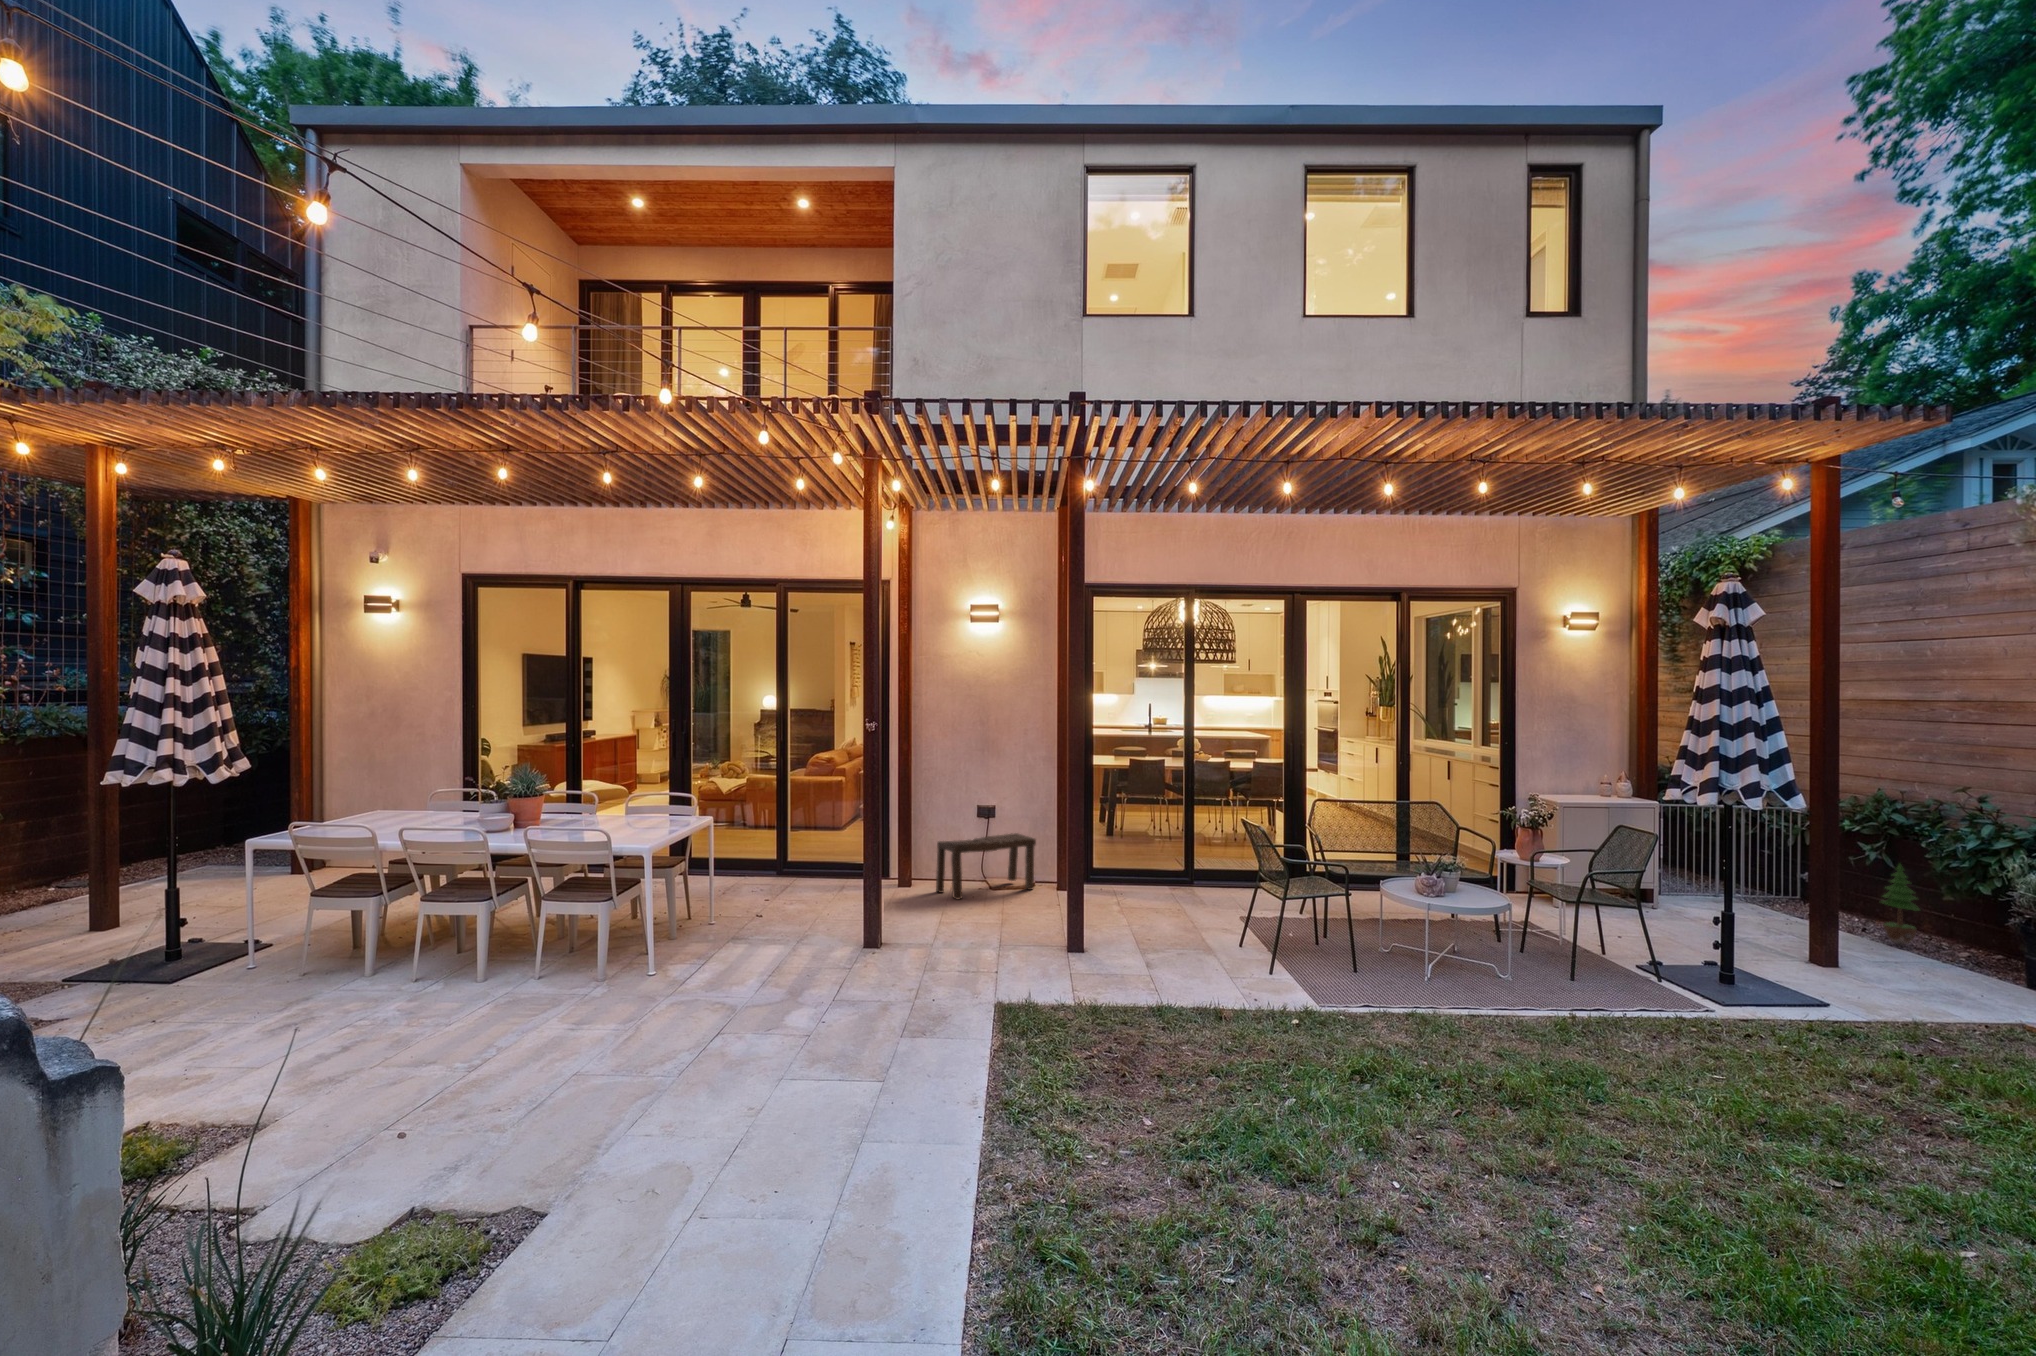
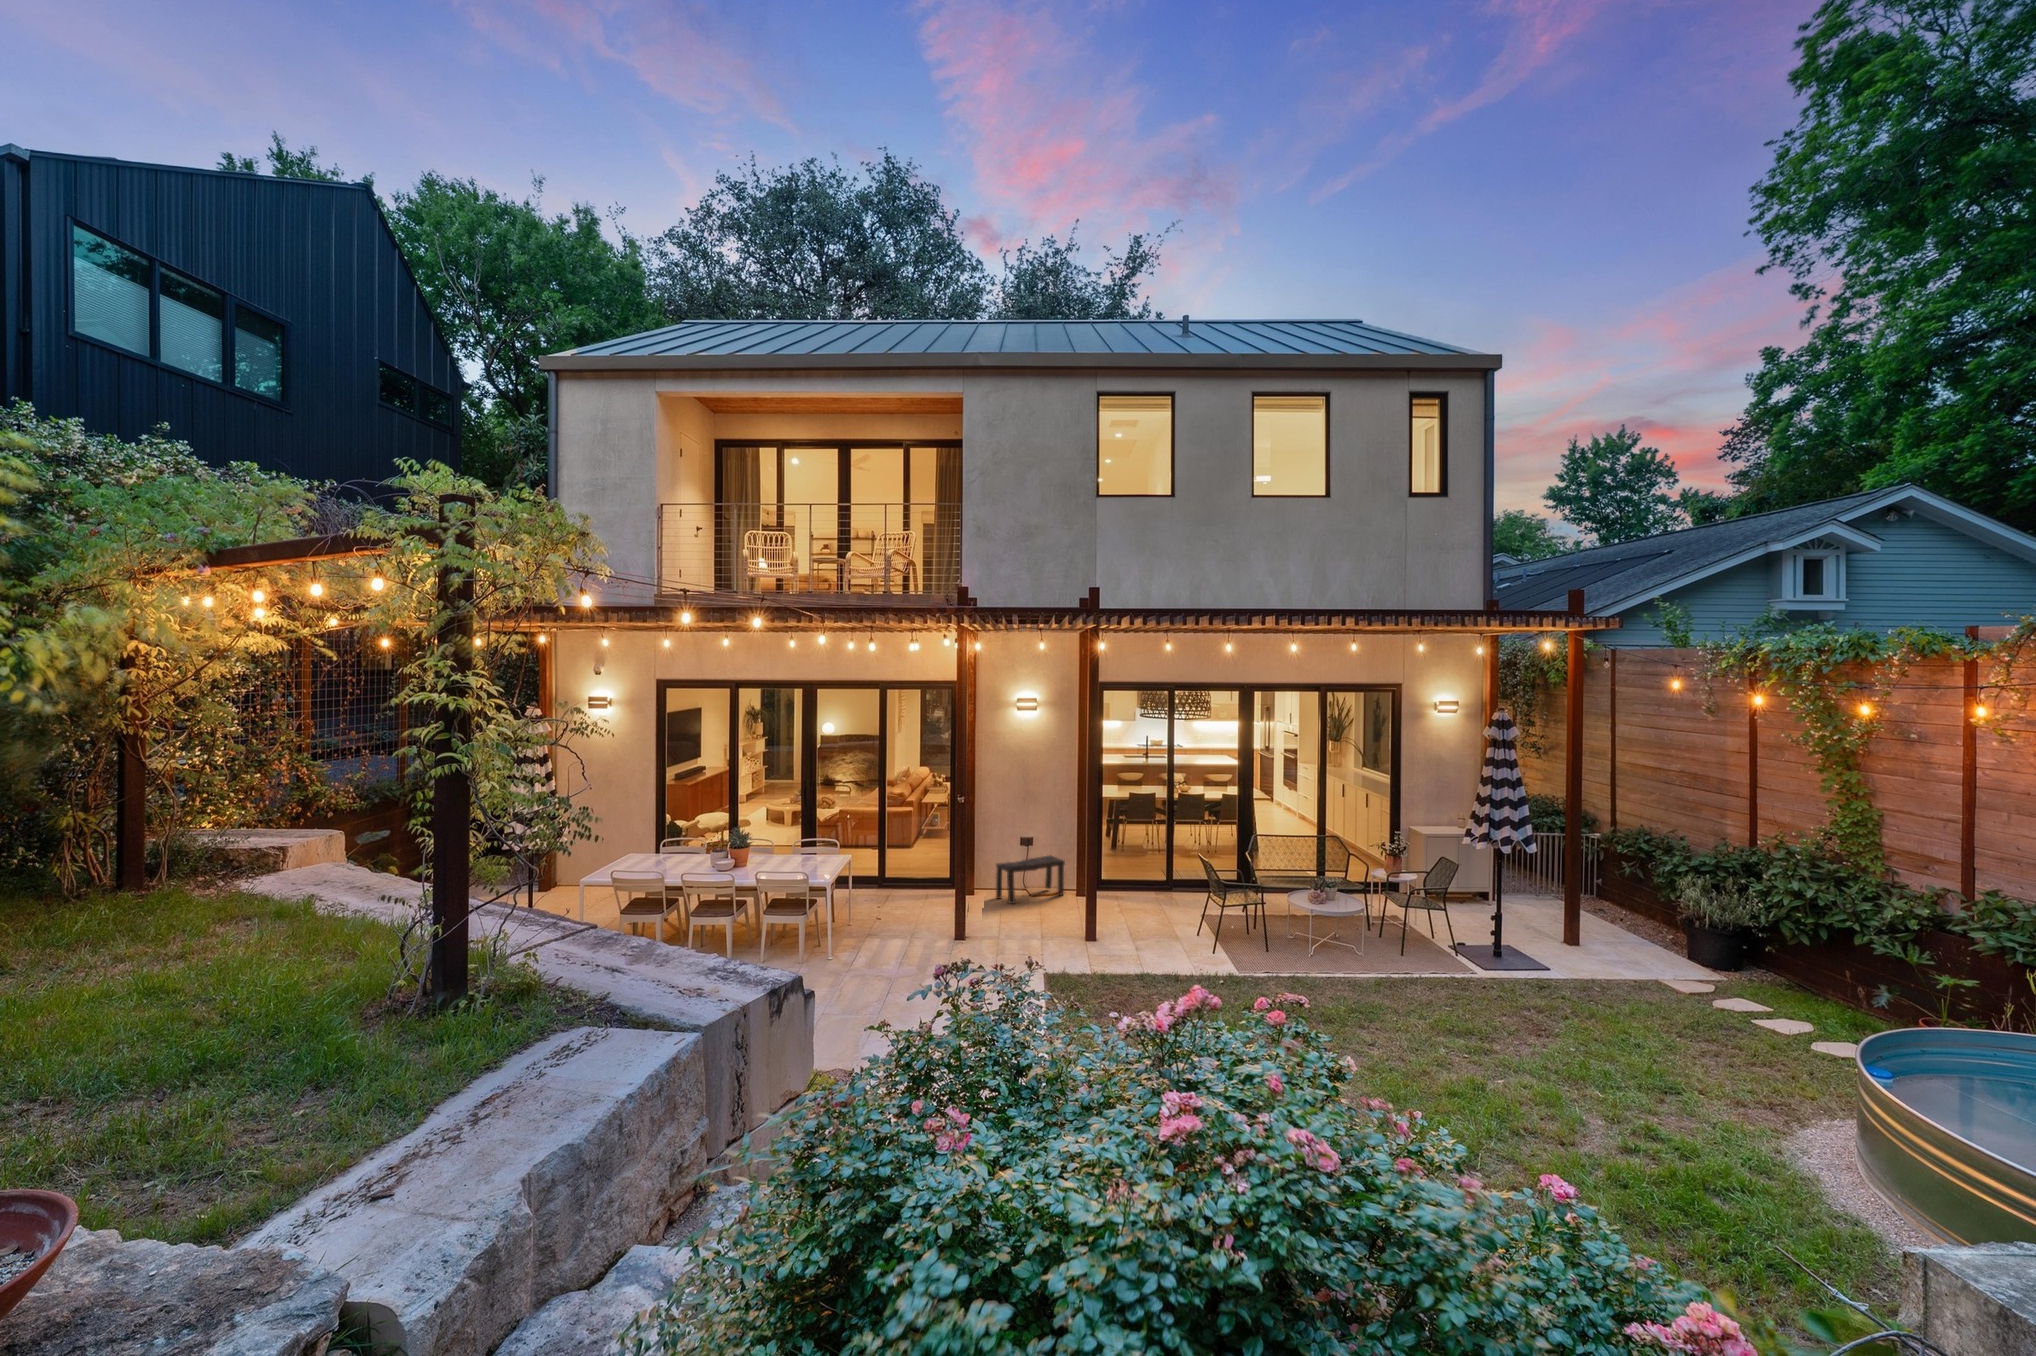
potted tree: present [1881,864,1920,945] -> none [1622,879,1645,933]

